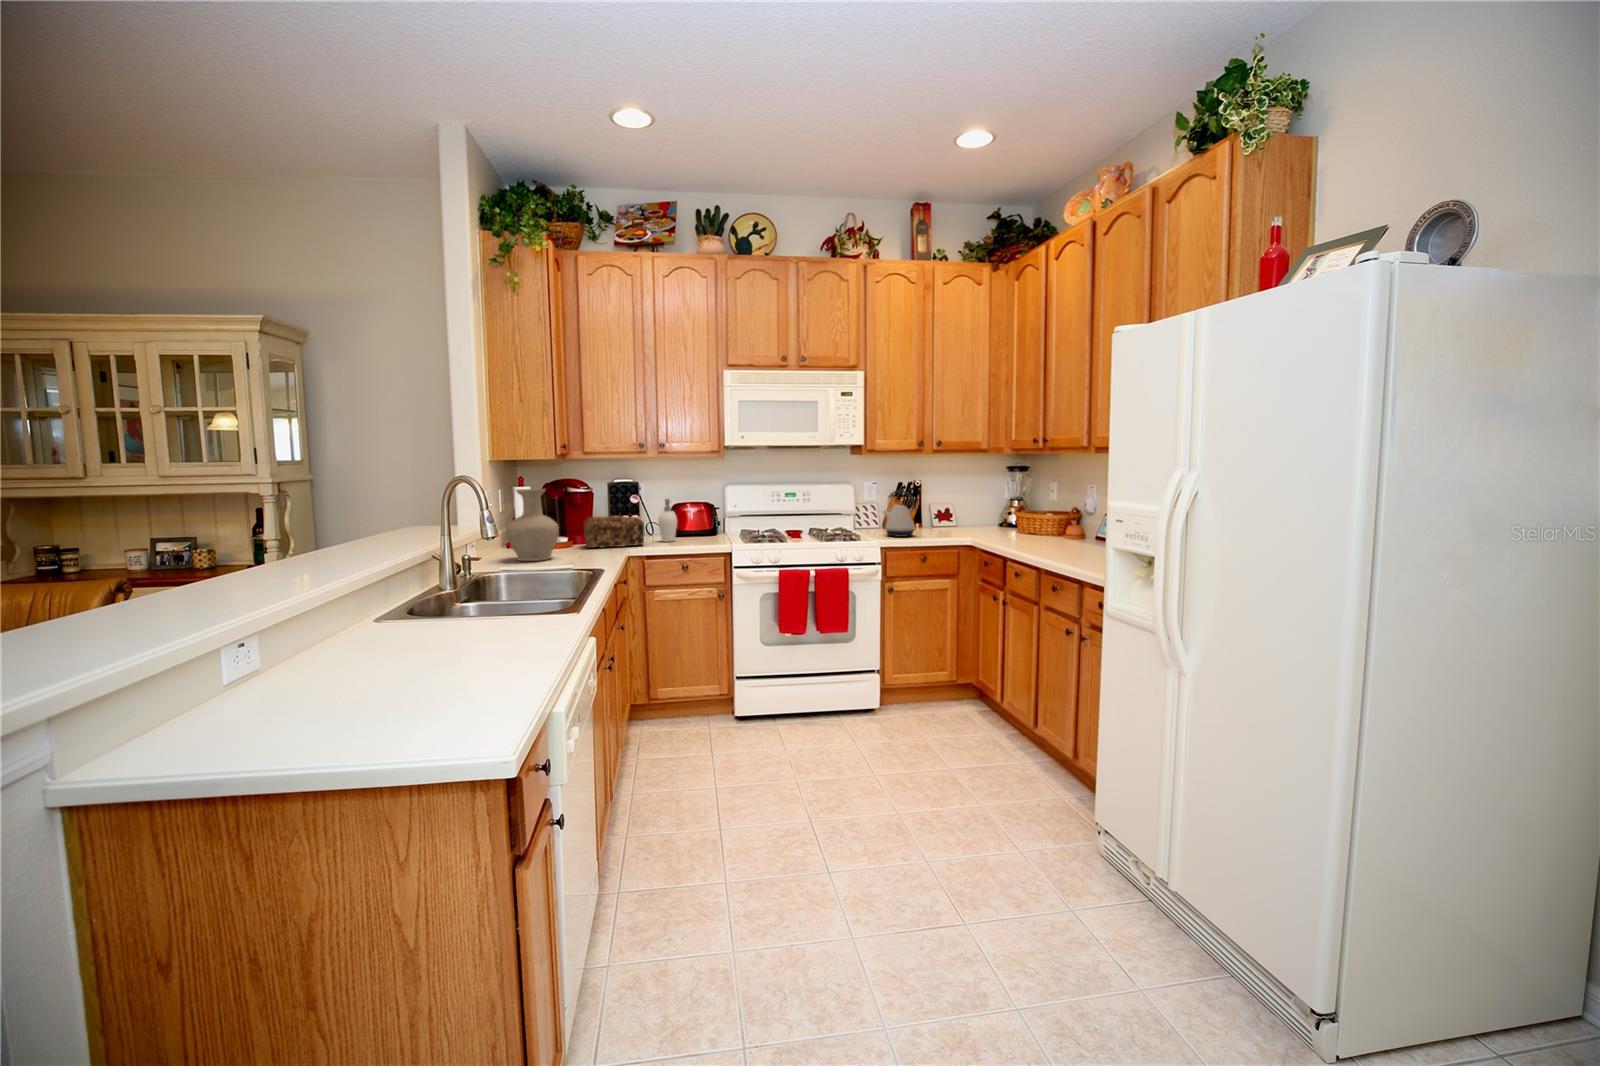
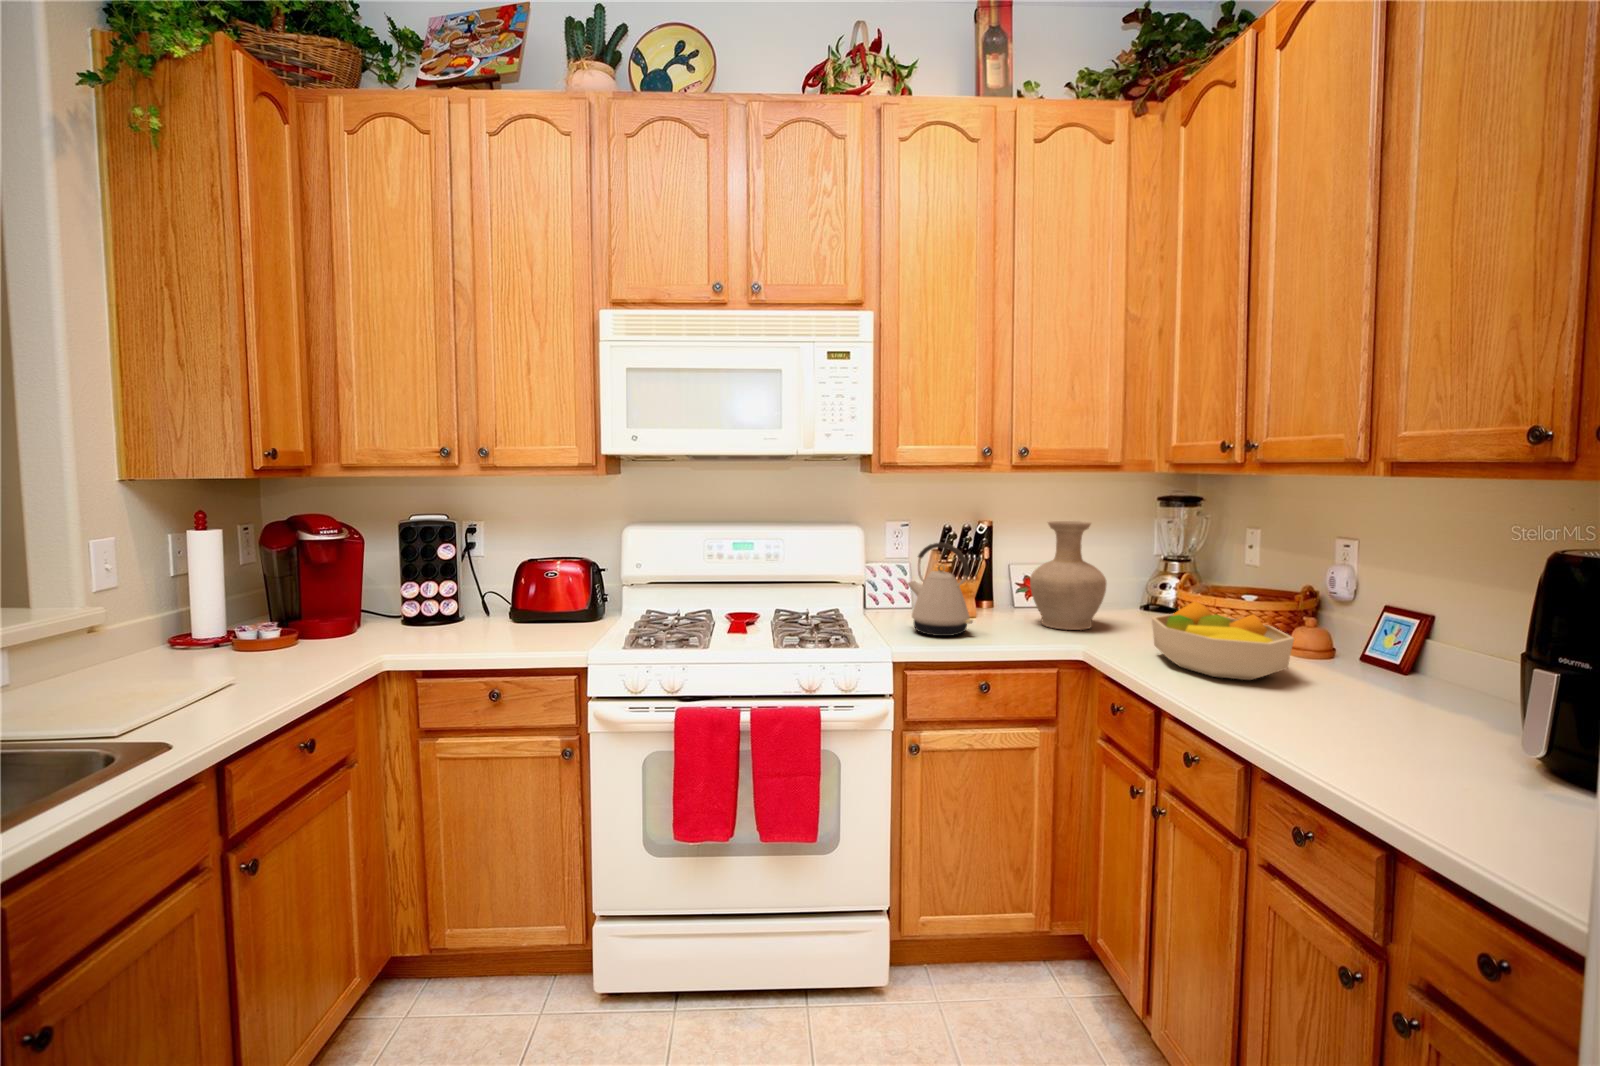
vase: present [506,489,559,561] -> present [1030,521,1106,630]
soap dispenser: present [658,499,677,542] -> none [469,554,508,636]
fruit bowl: none [1002,513,1062,545] -> present [1152,601,1294,680]
bread loaf: present [584,516,644,548] -> none [298,590,434,654]

